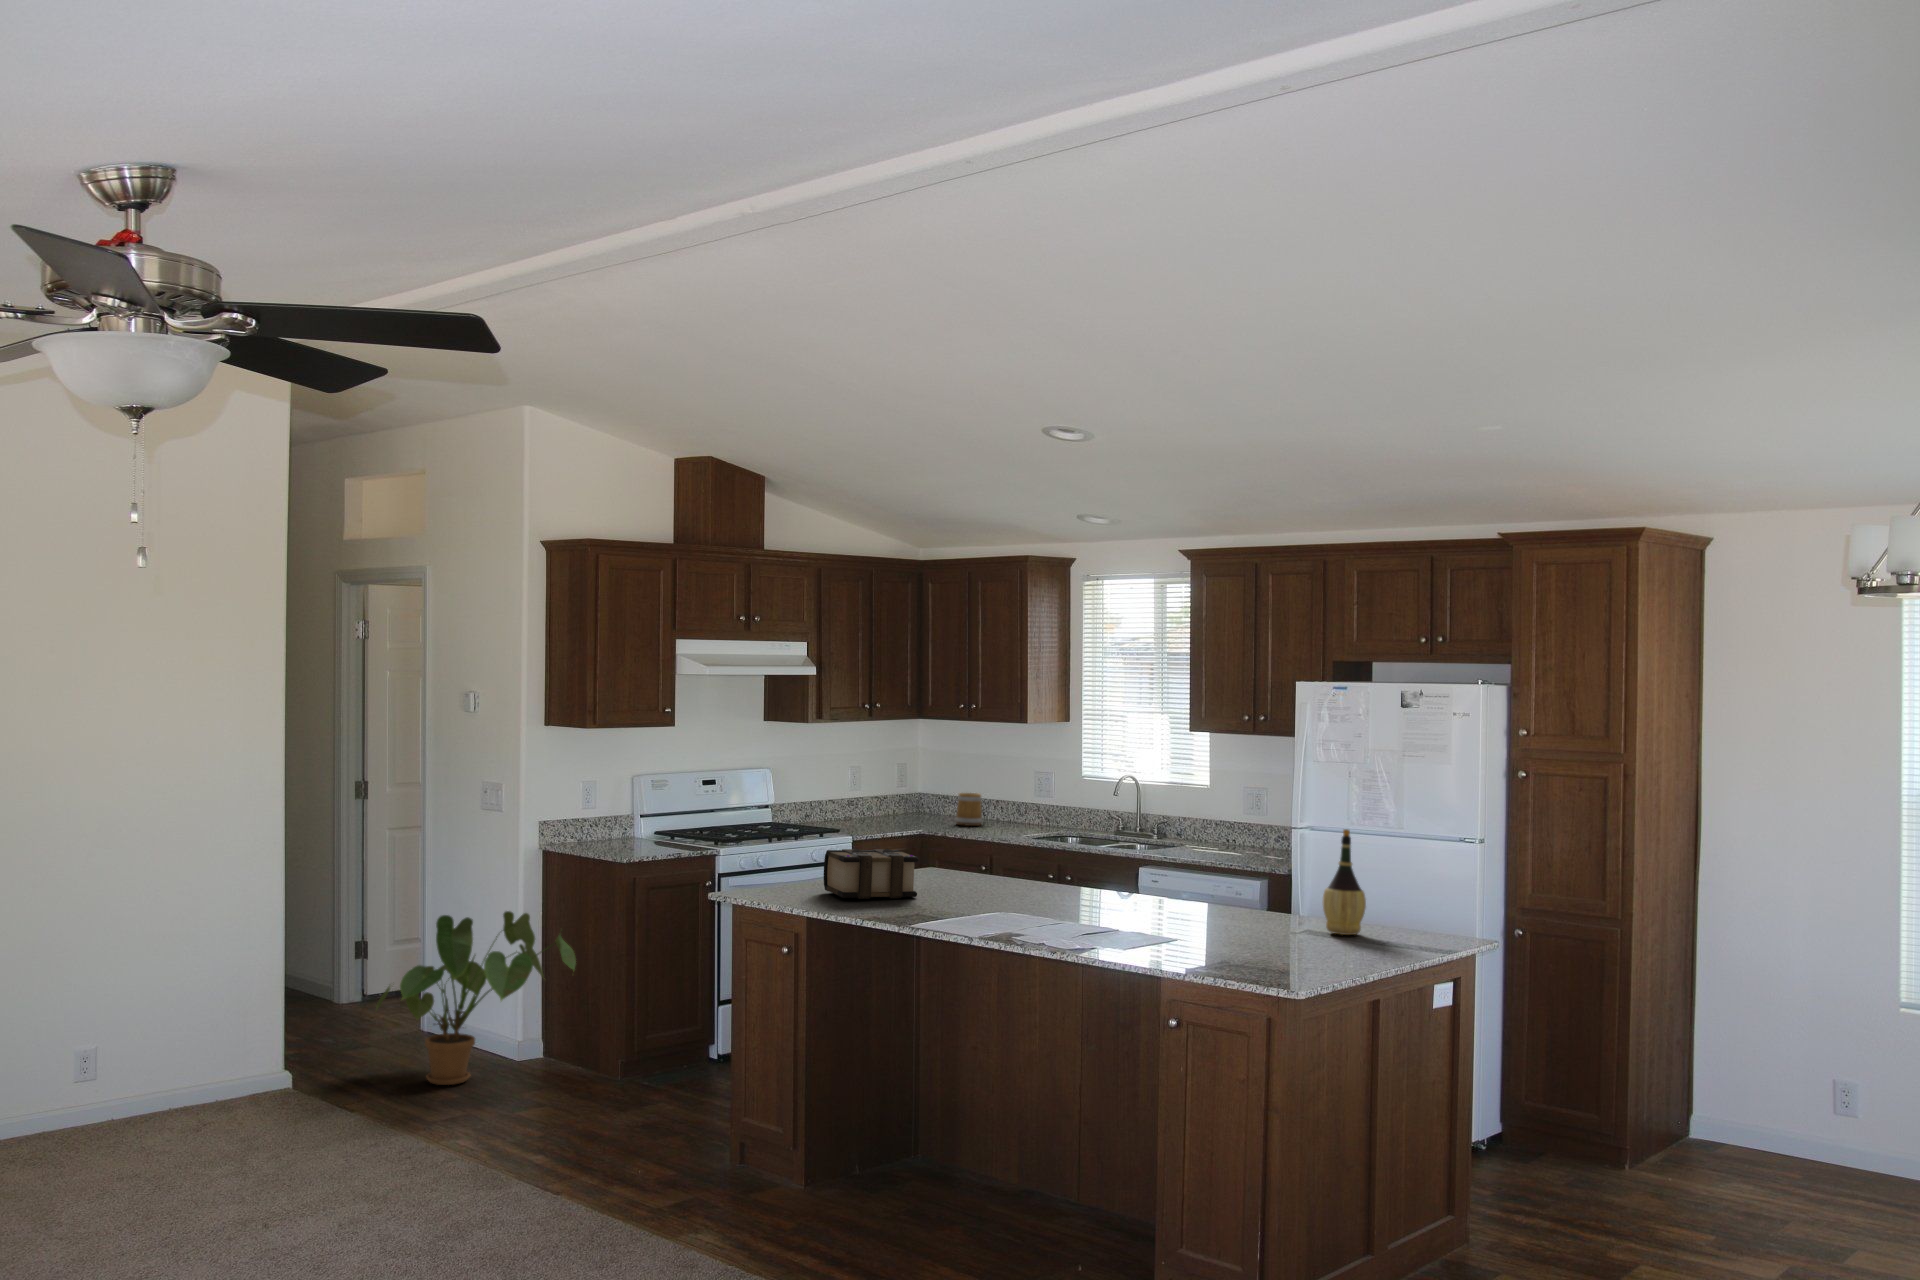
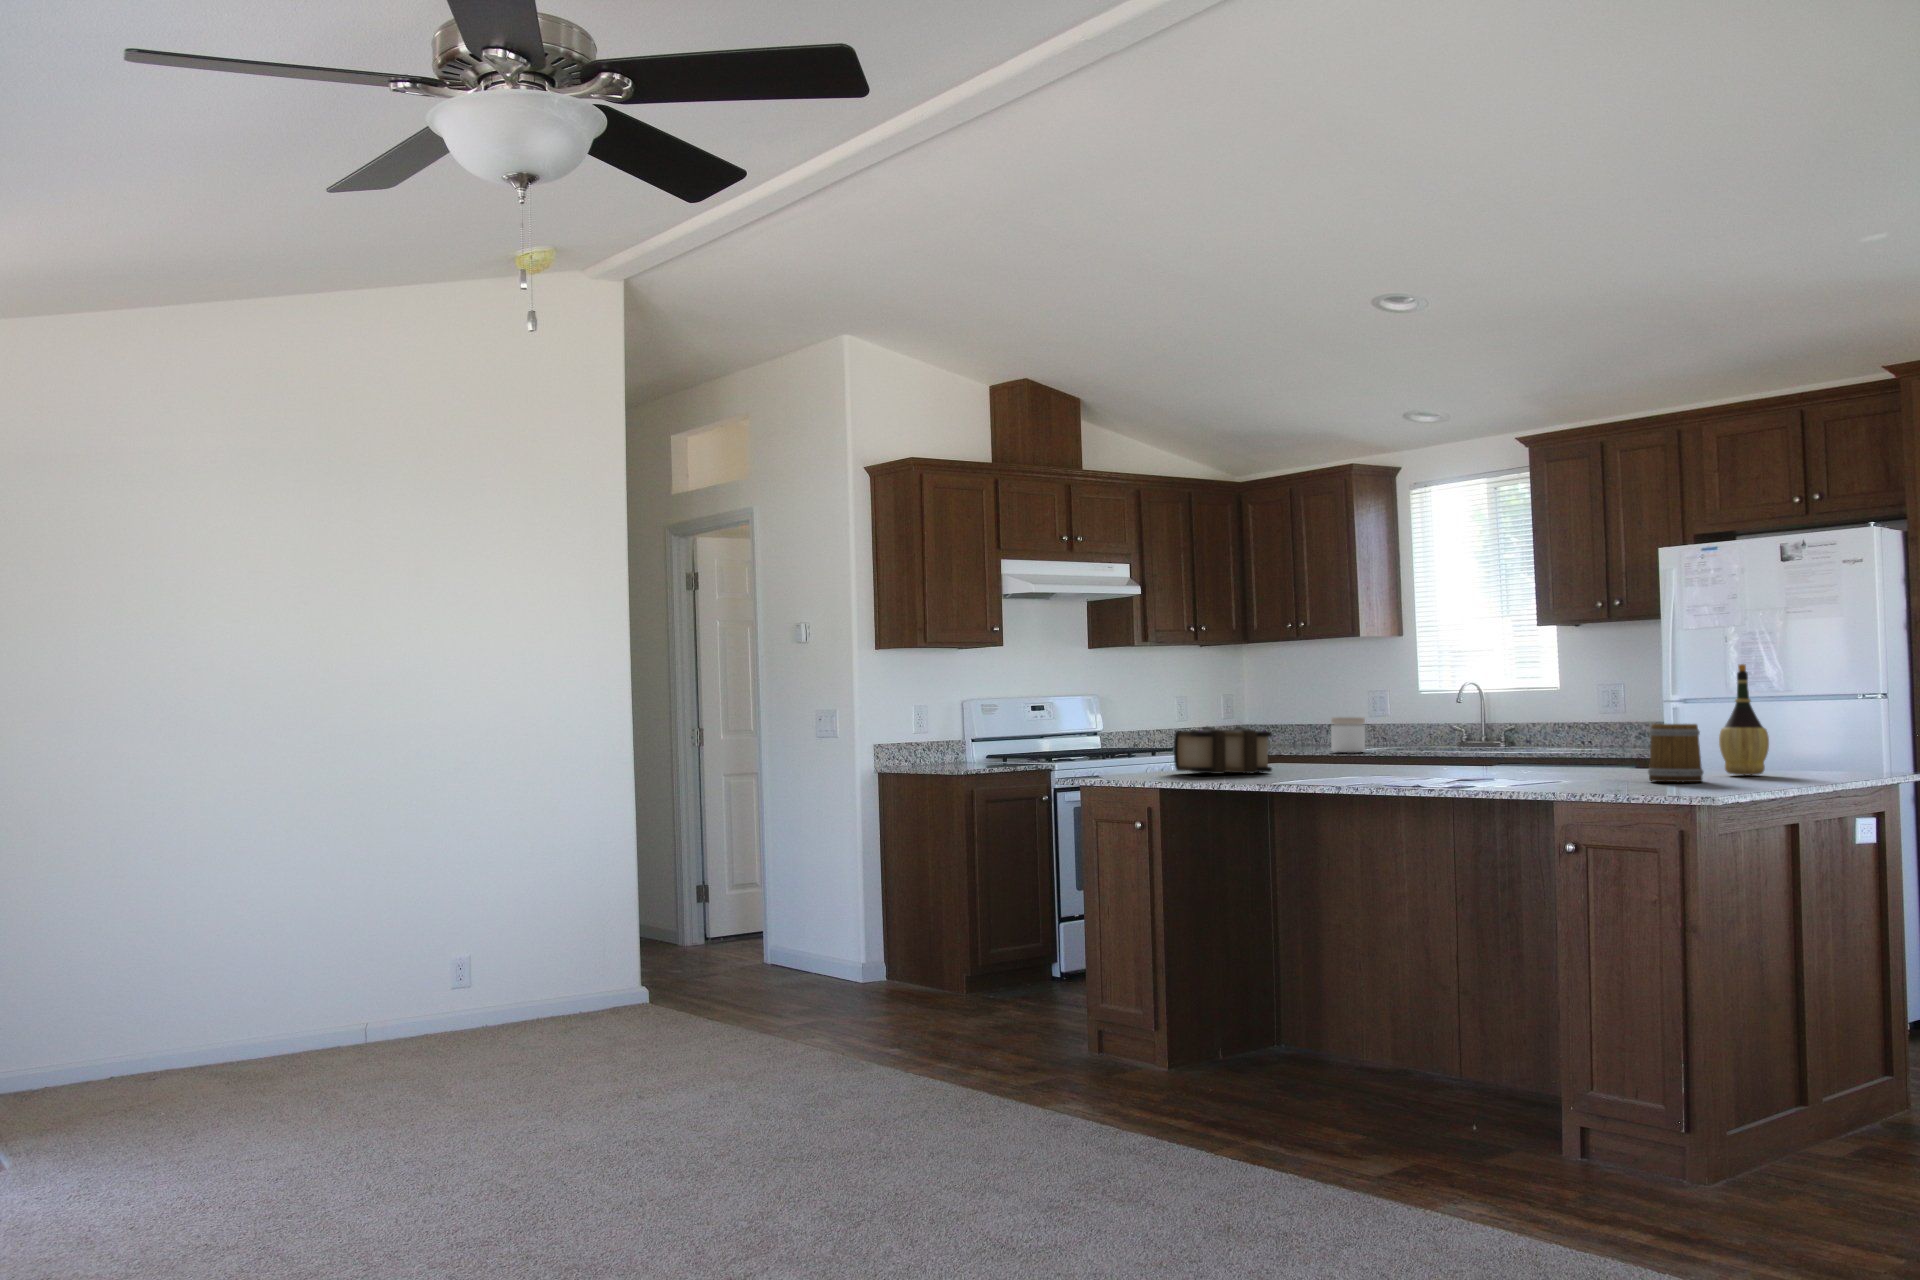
mug: present [956,793,982,826] -> present [1648,724,1703,782]
jar: none [994,803,1027,839] -> present [1331,717,1365,753]
house plant: present [376,911,576,1085] -> none [734,830,920,996]

